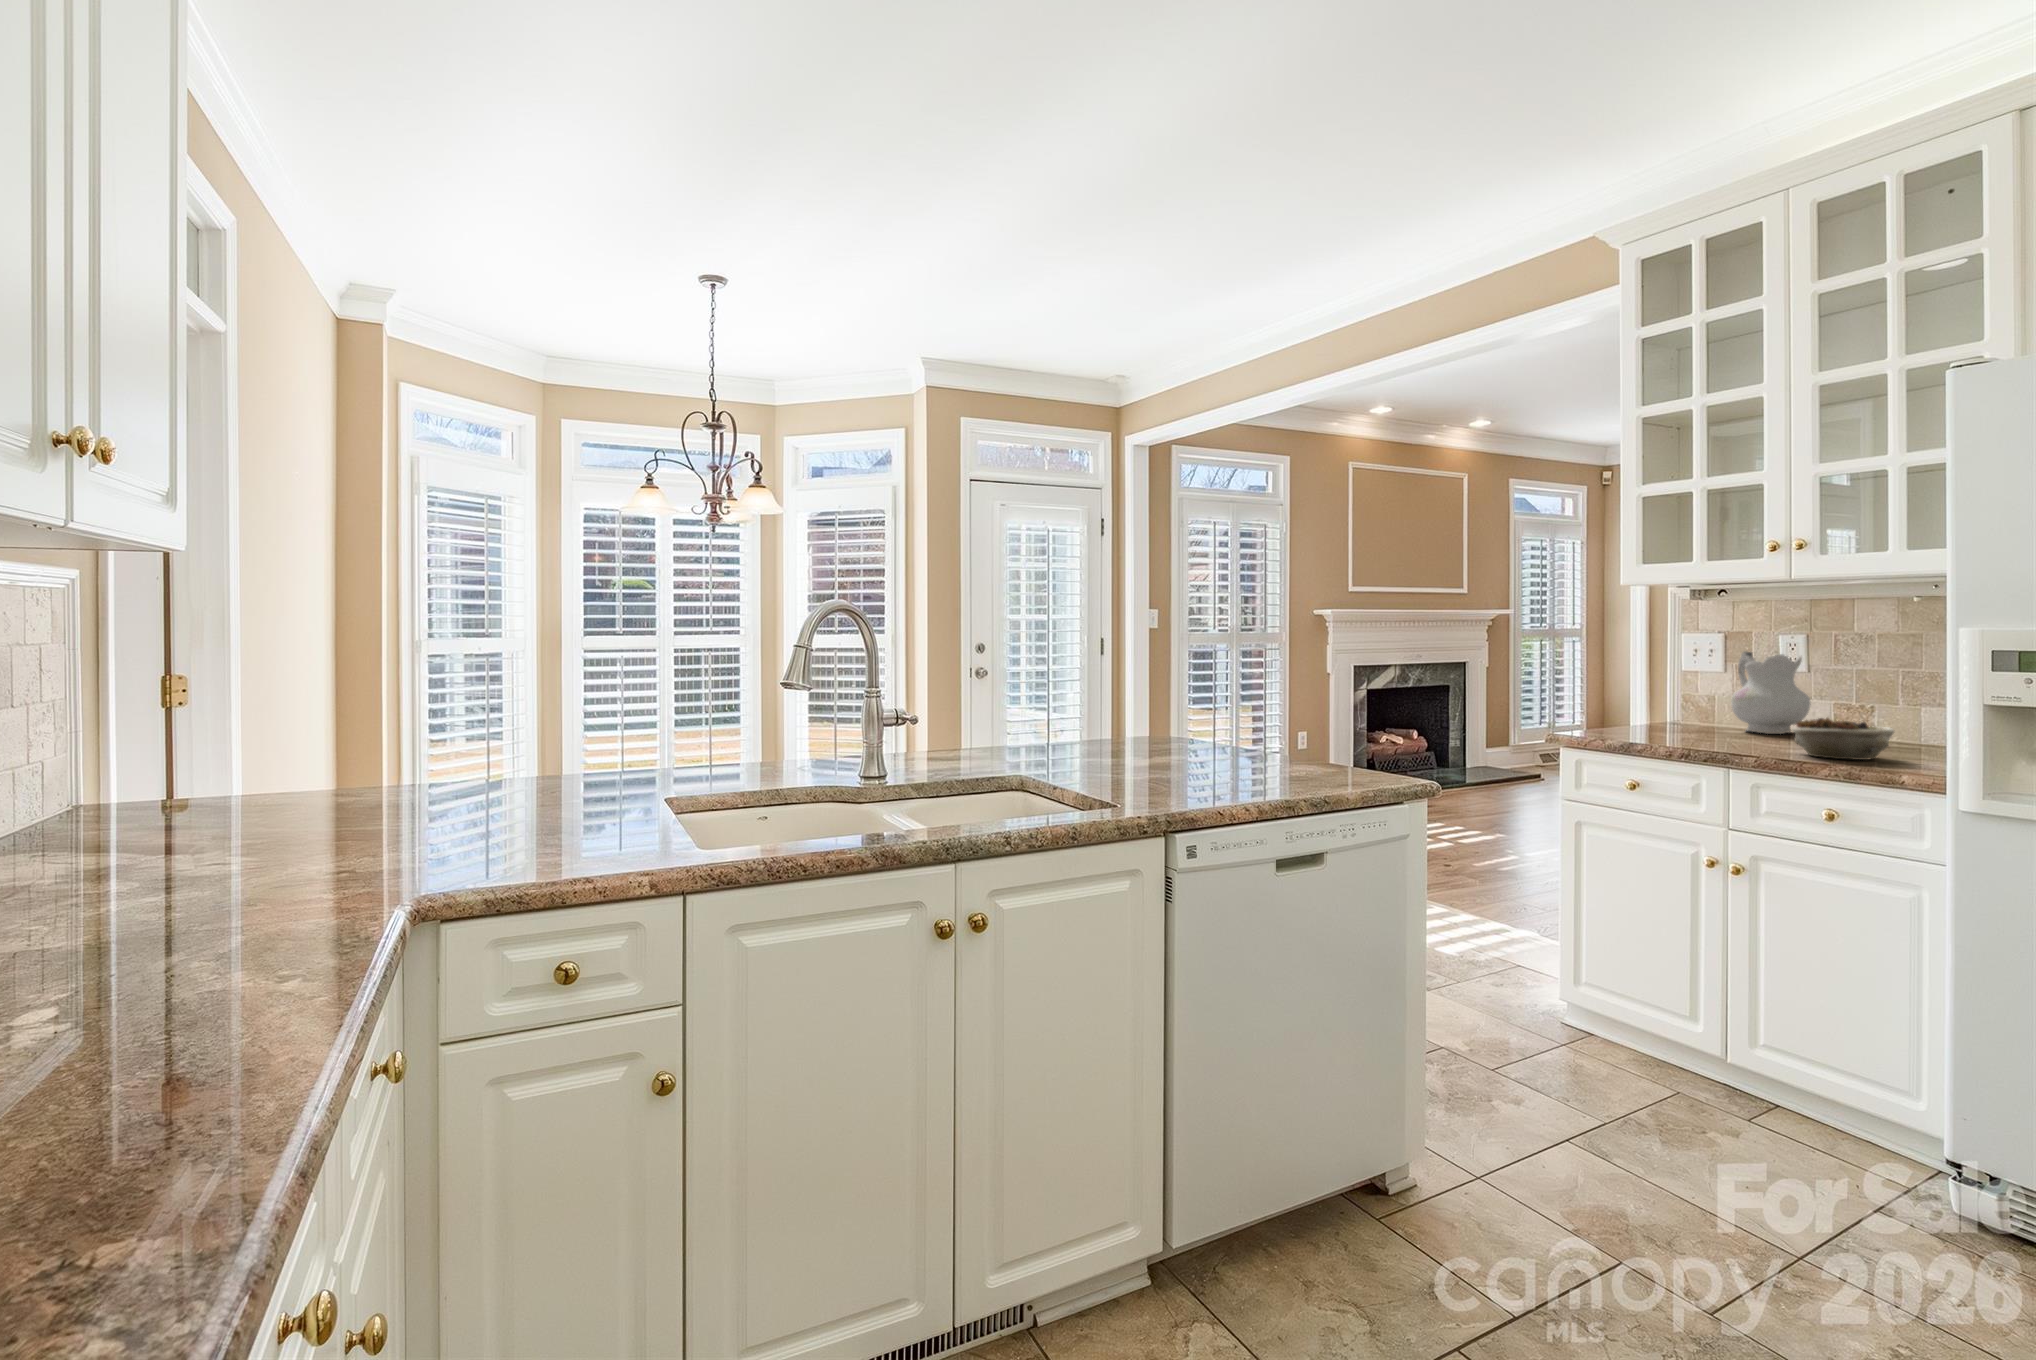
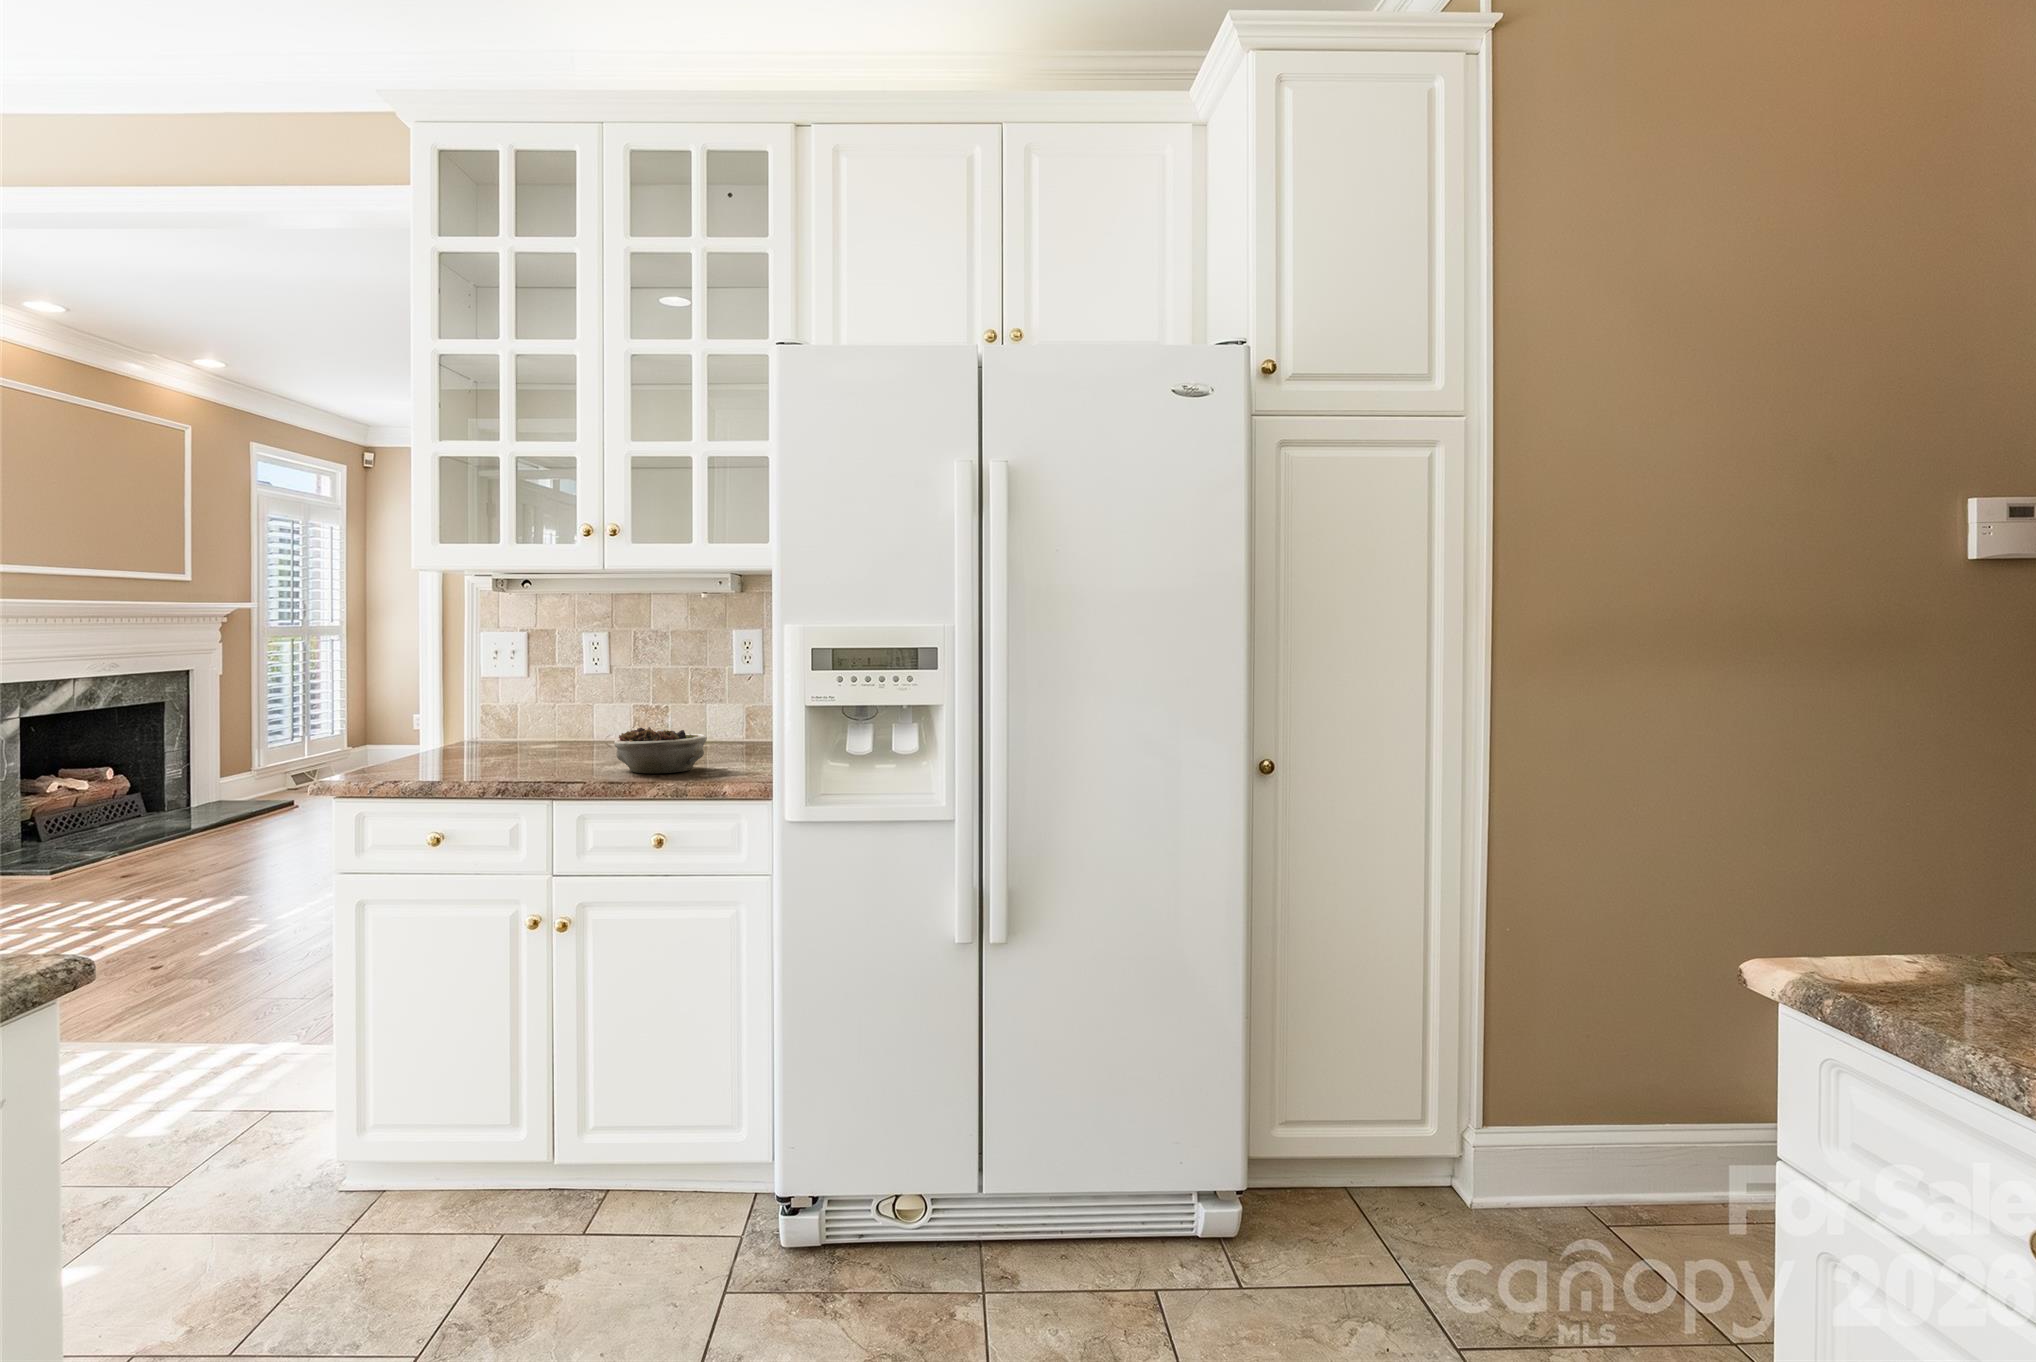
ceramic pitcher: present [1731,651,1811,734] -> none [539,653,617,747]

